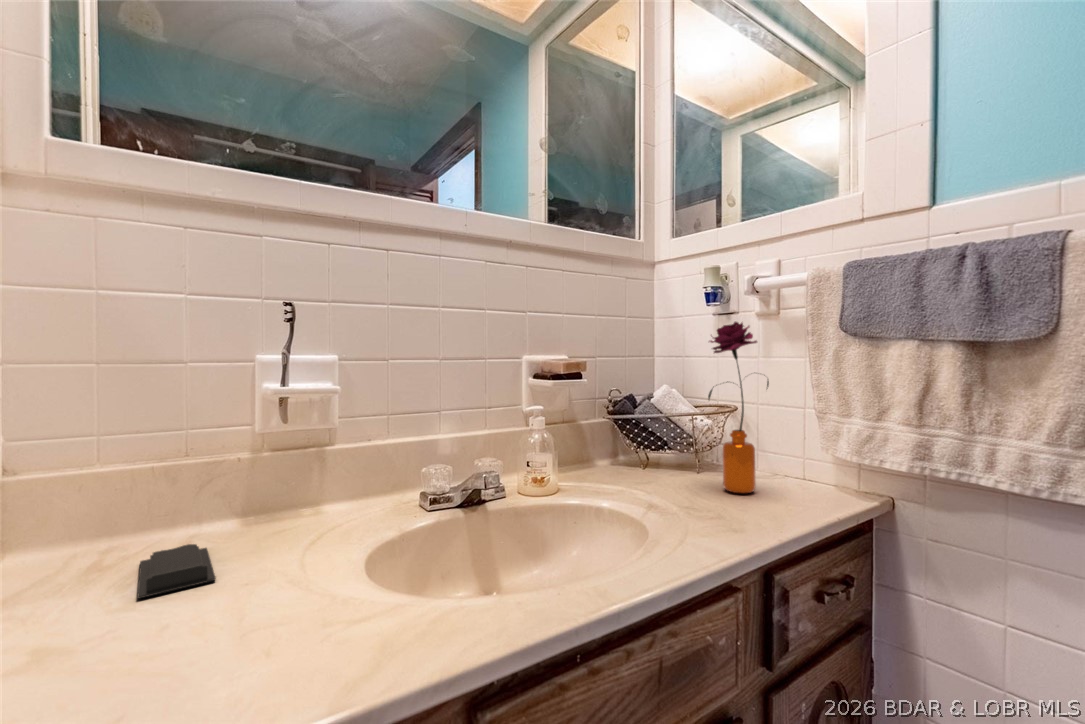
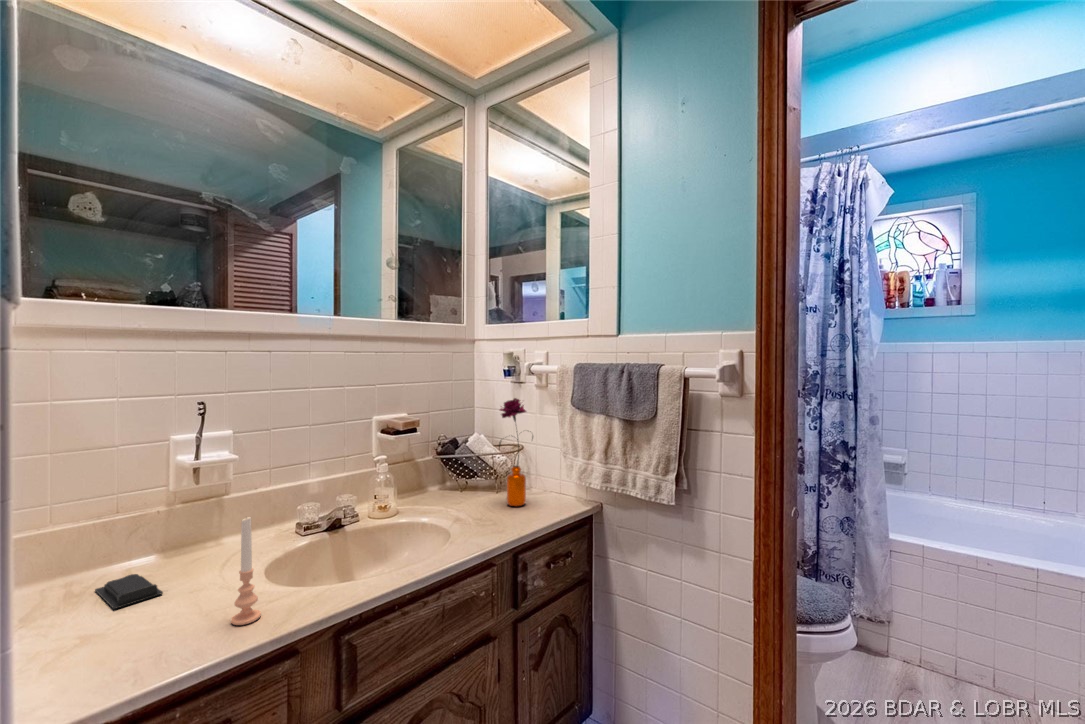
candle: none [283,456,338,667] -> present [231,517,261,625]

